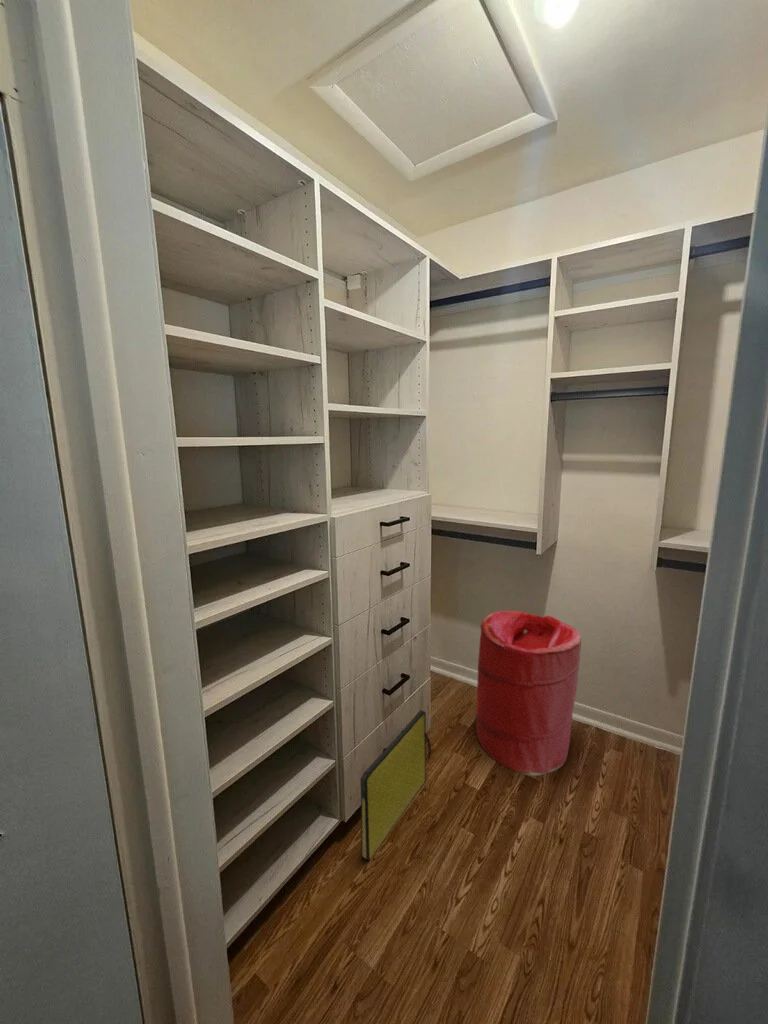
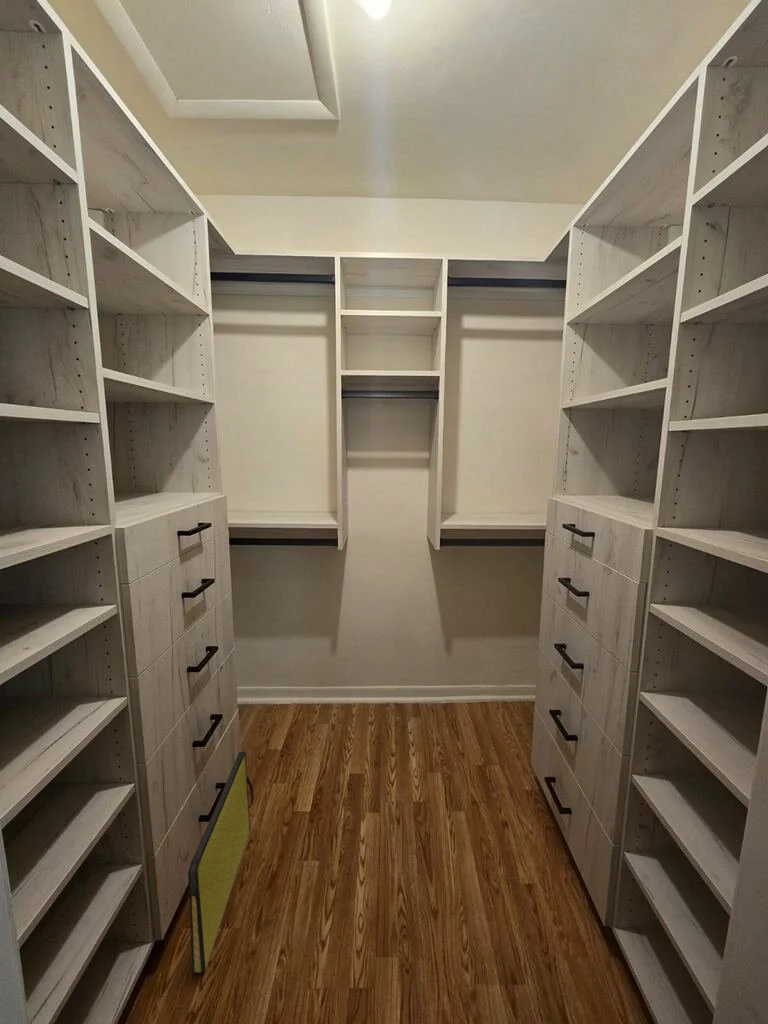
laundry hamper: present [476,611,581,776] -> none [288,609,385,775]

